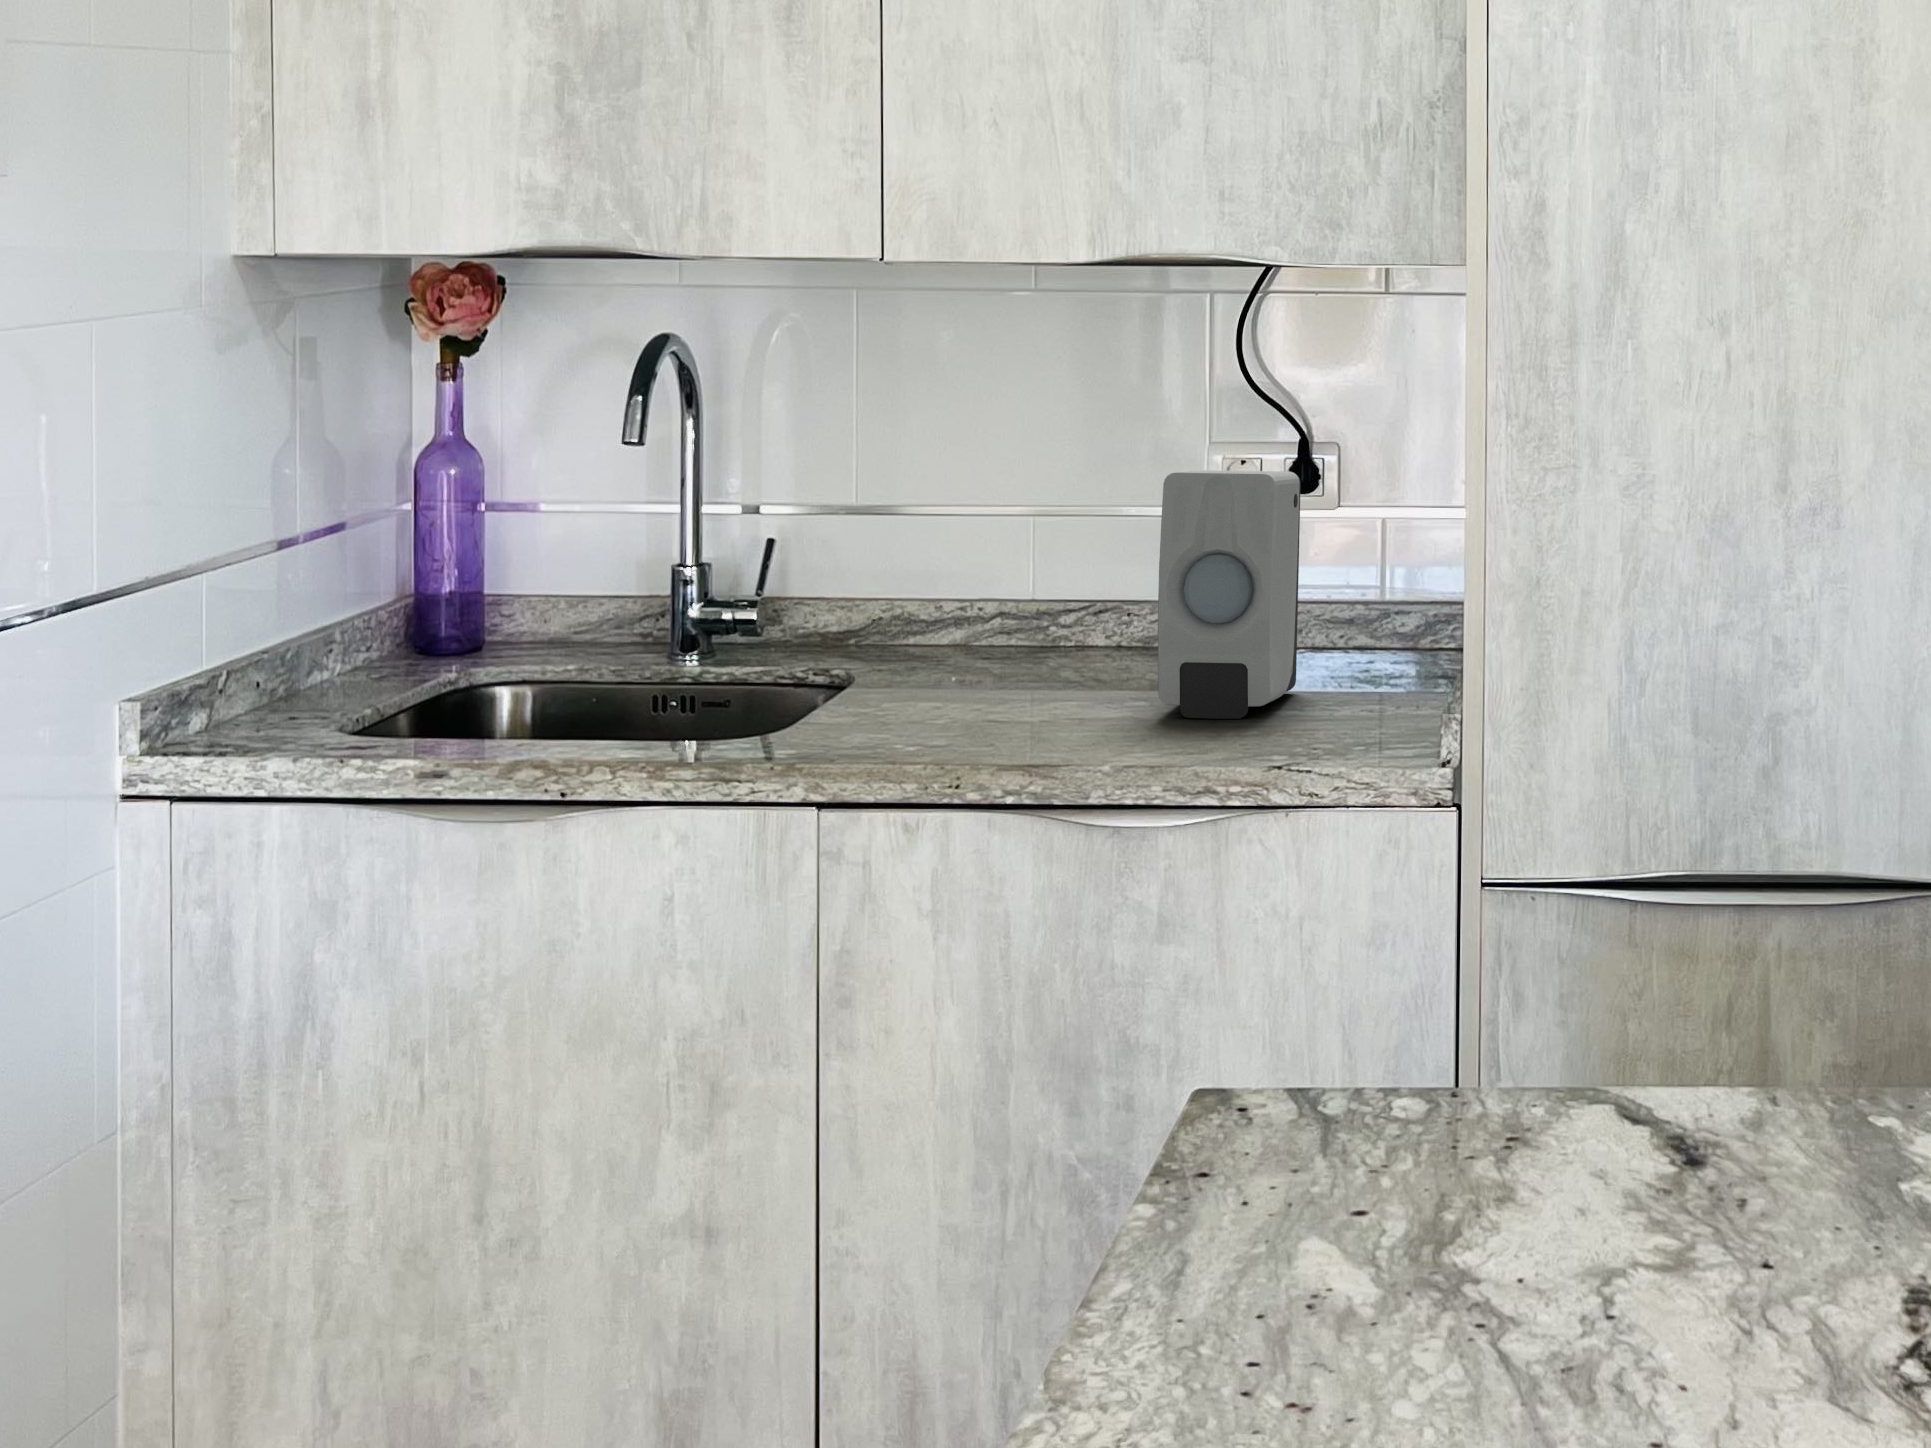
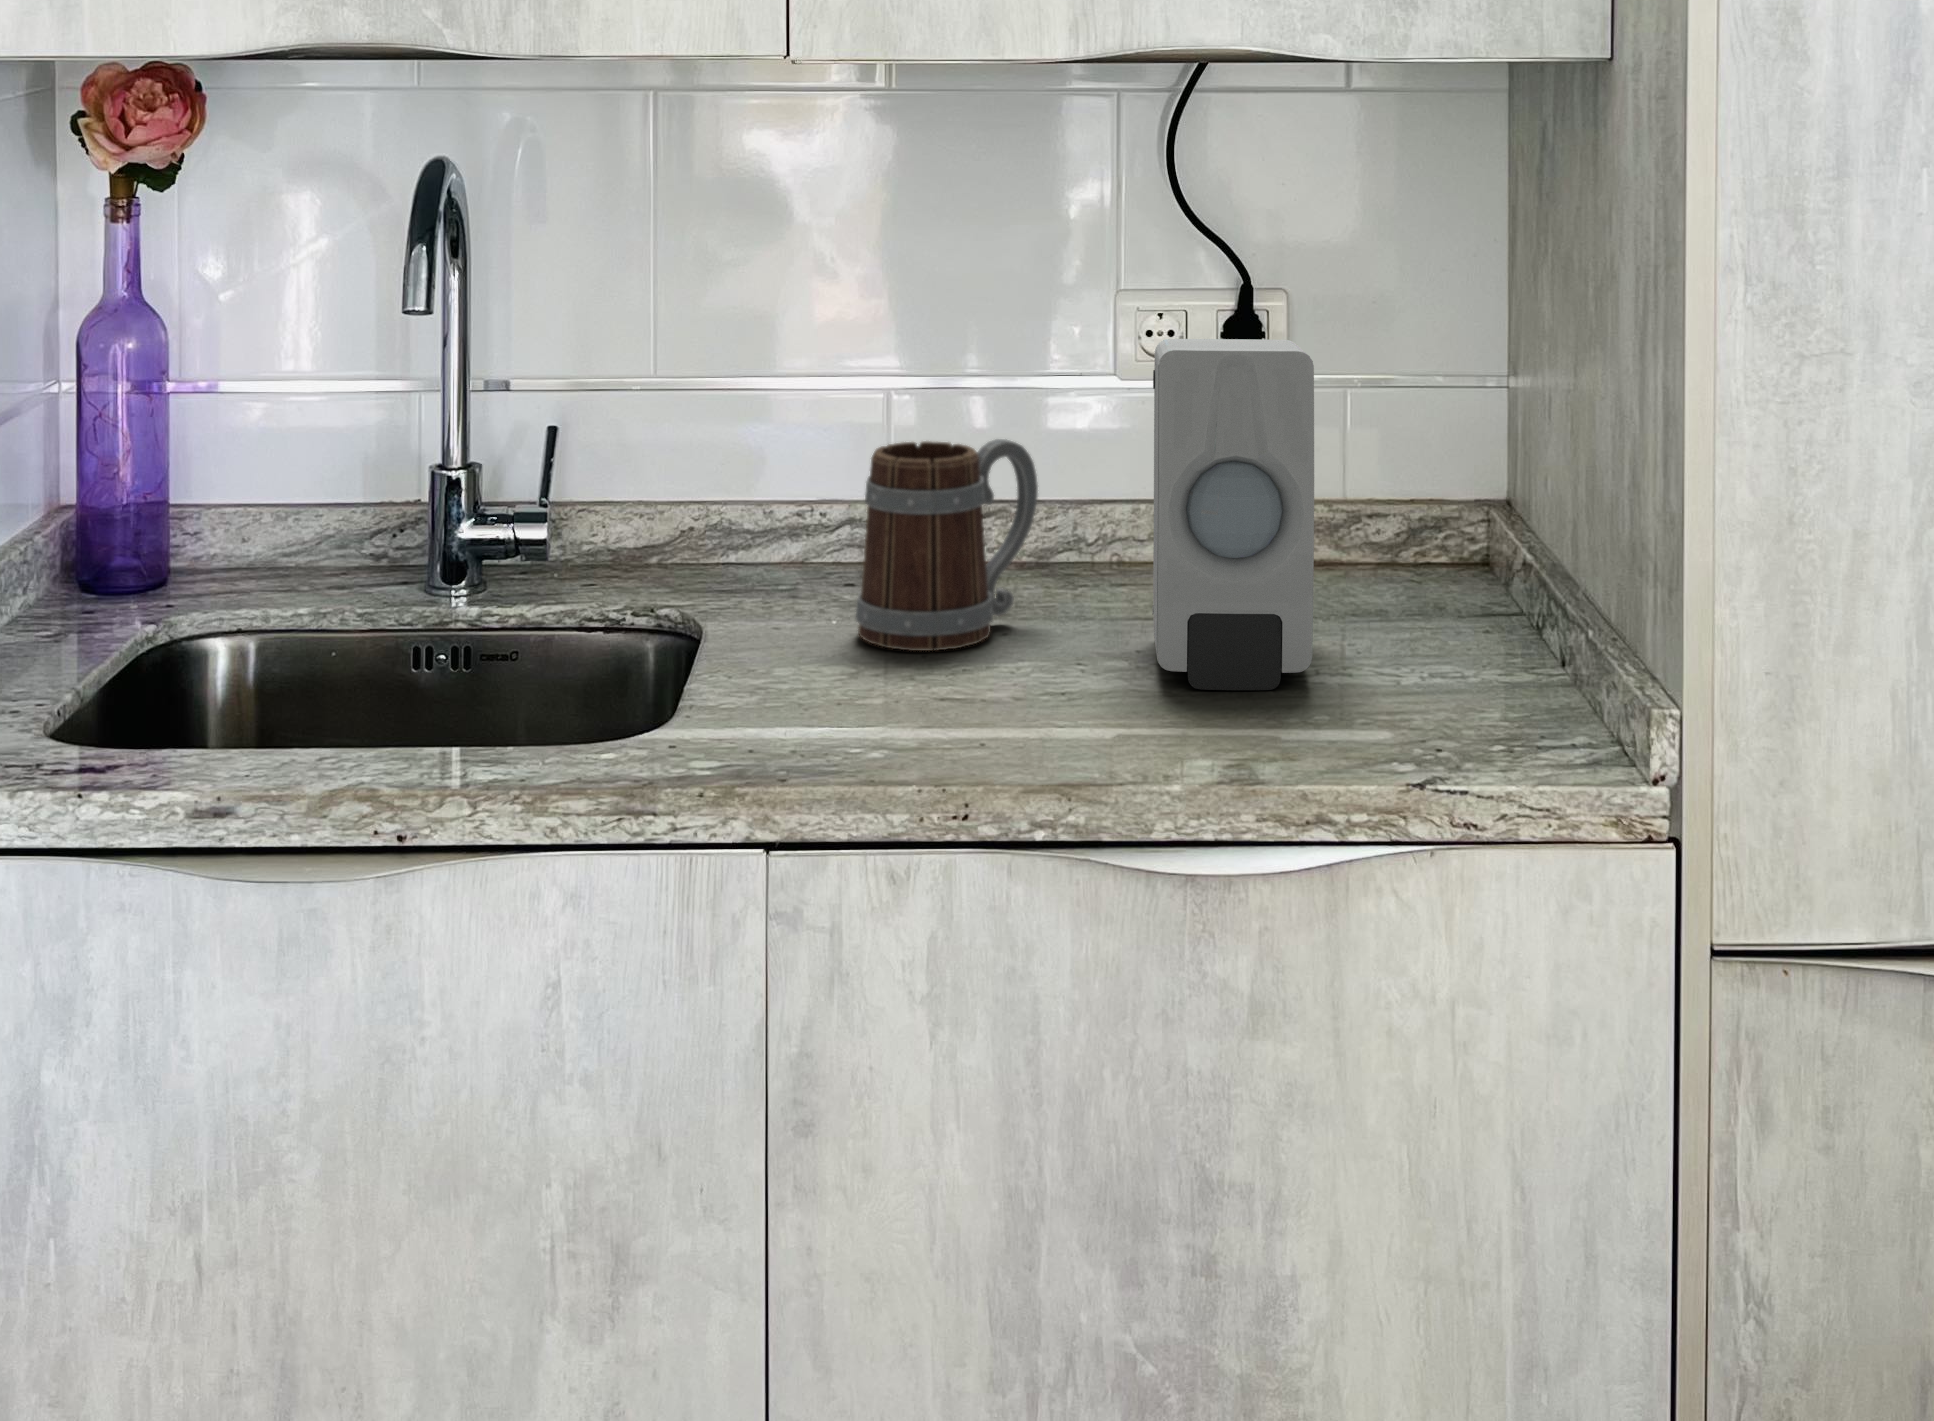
mug: none [975,546,1122,697] -> present [856,439,1038,651]

